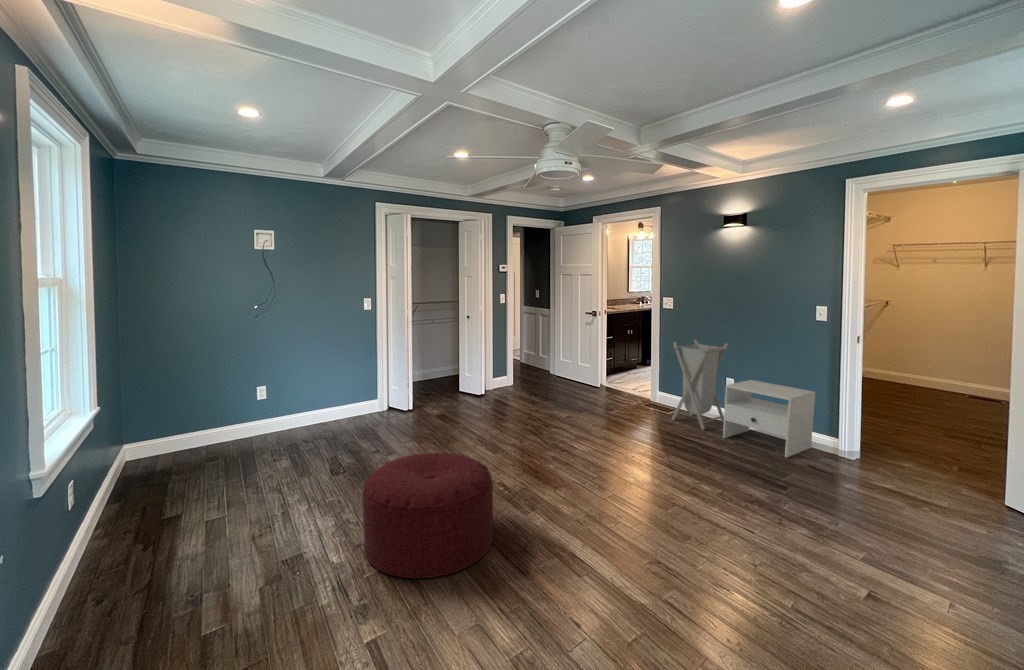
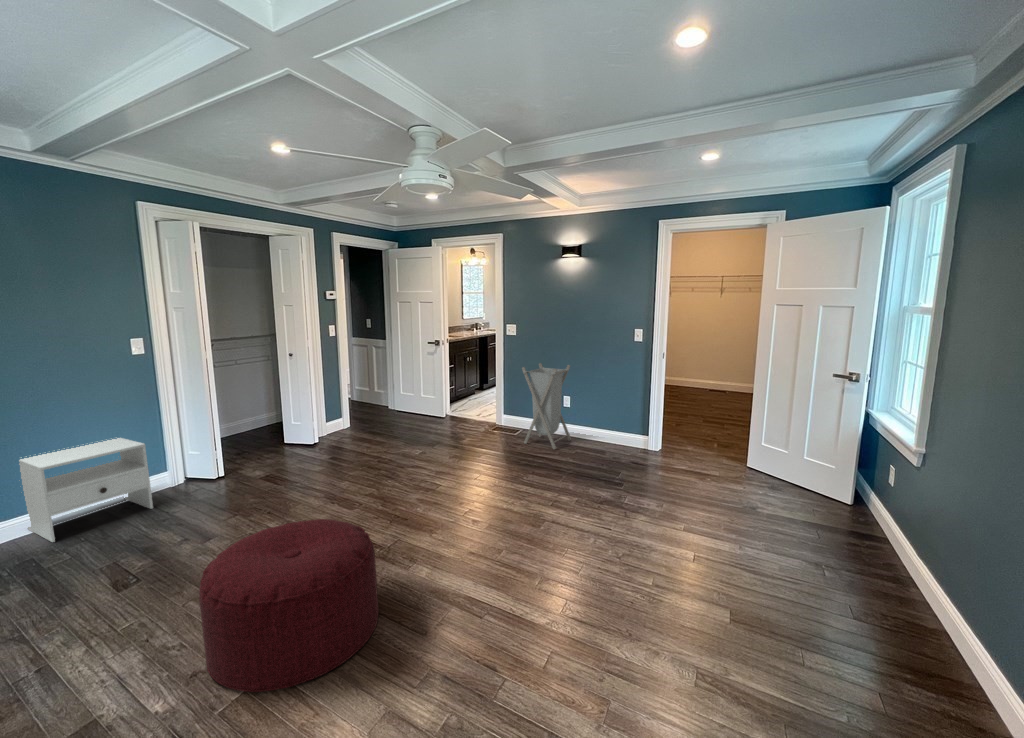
nightstand: present [723,380,815,457] -> present [19,438,153,542]

